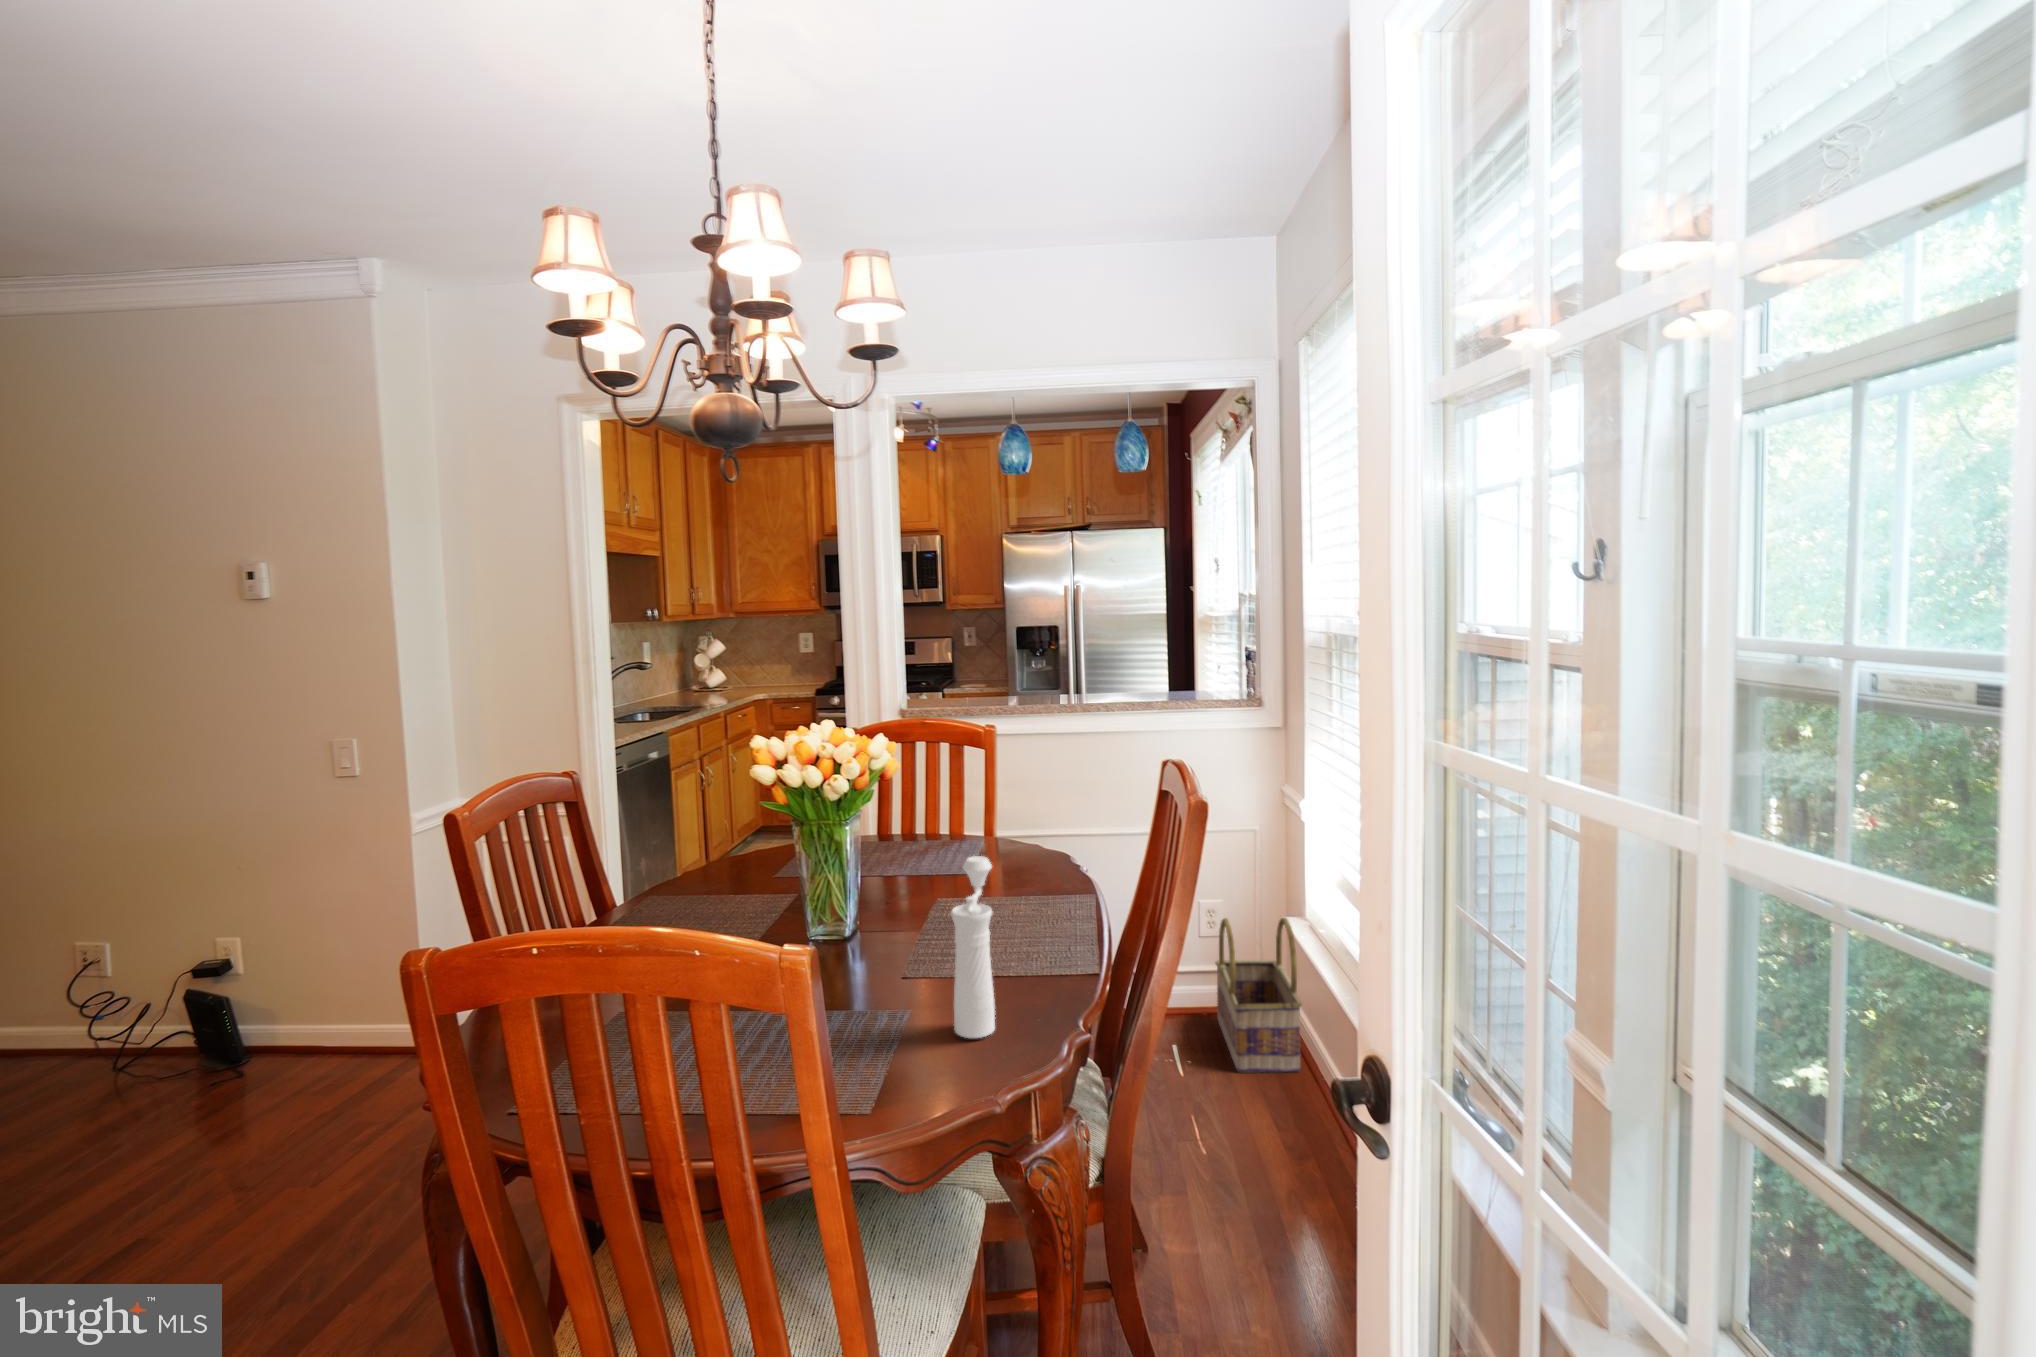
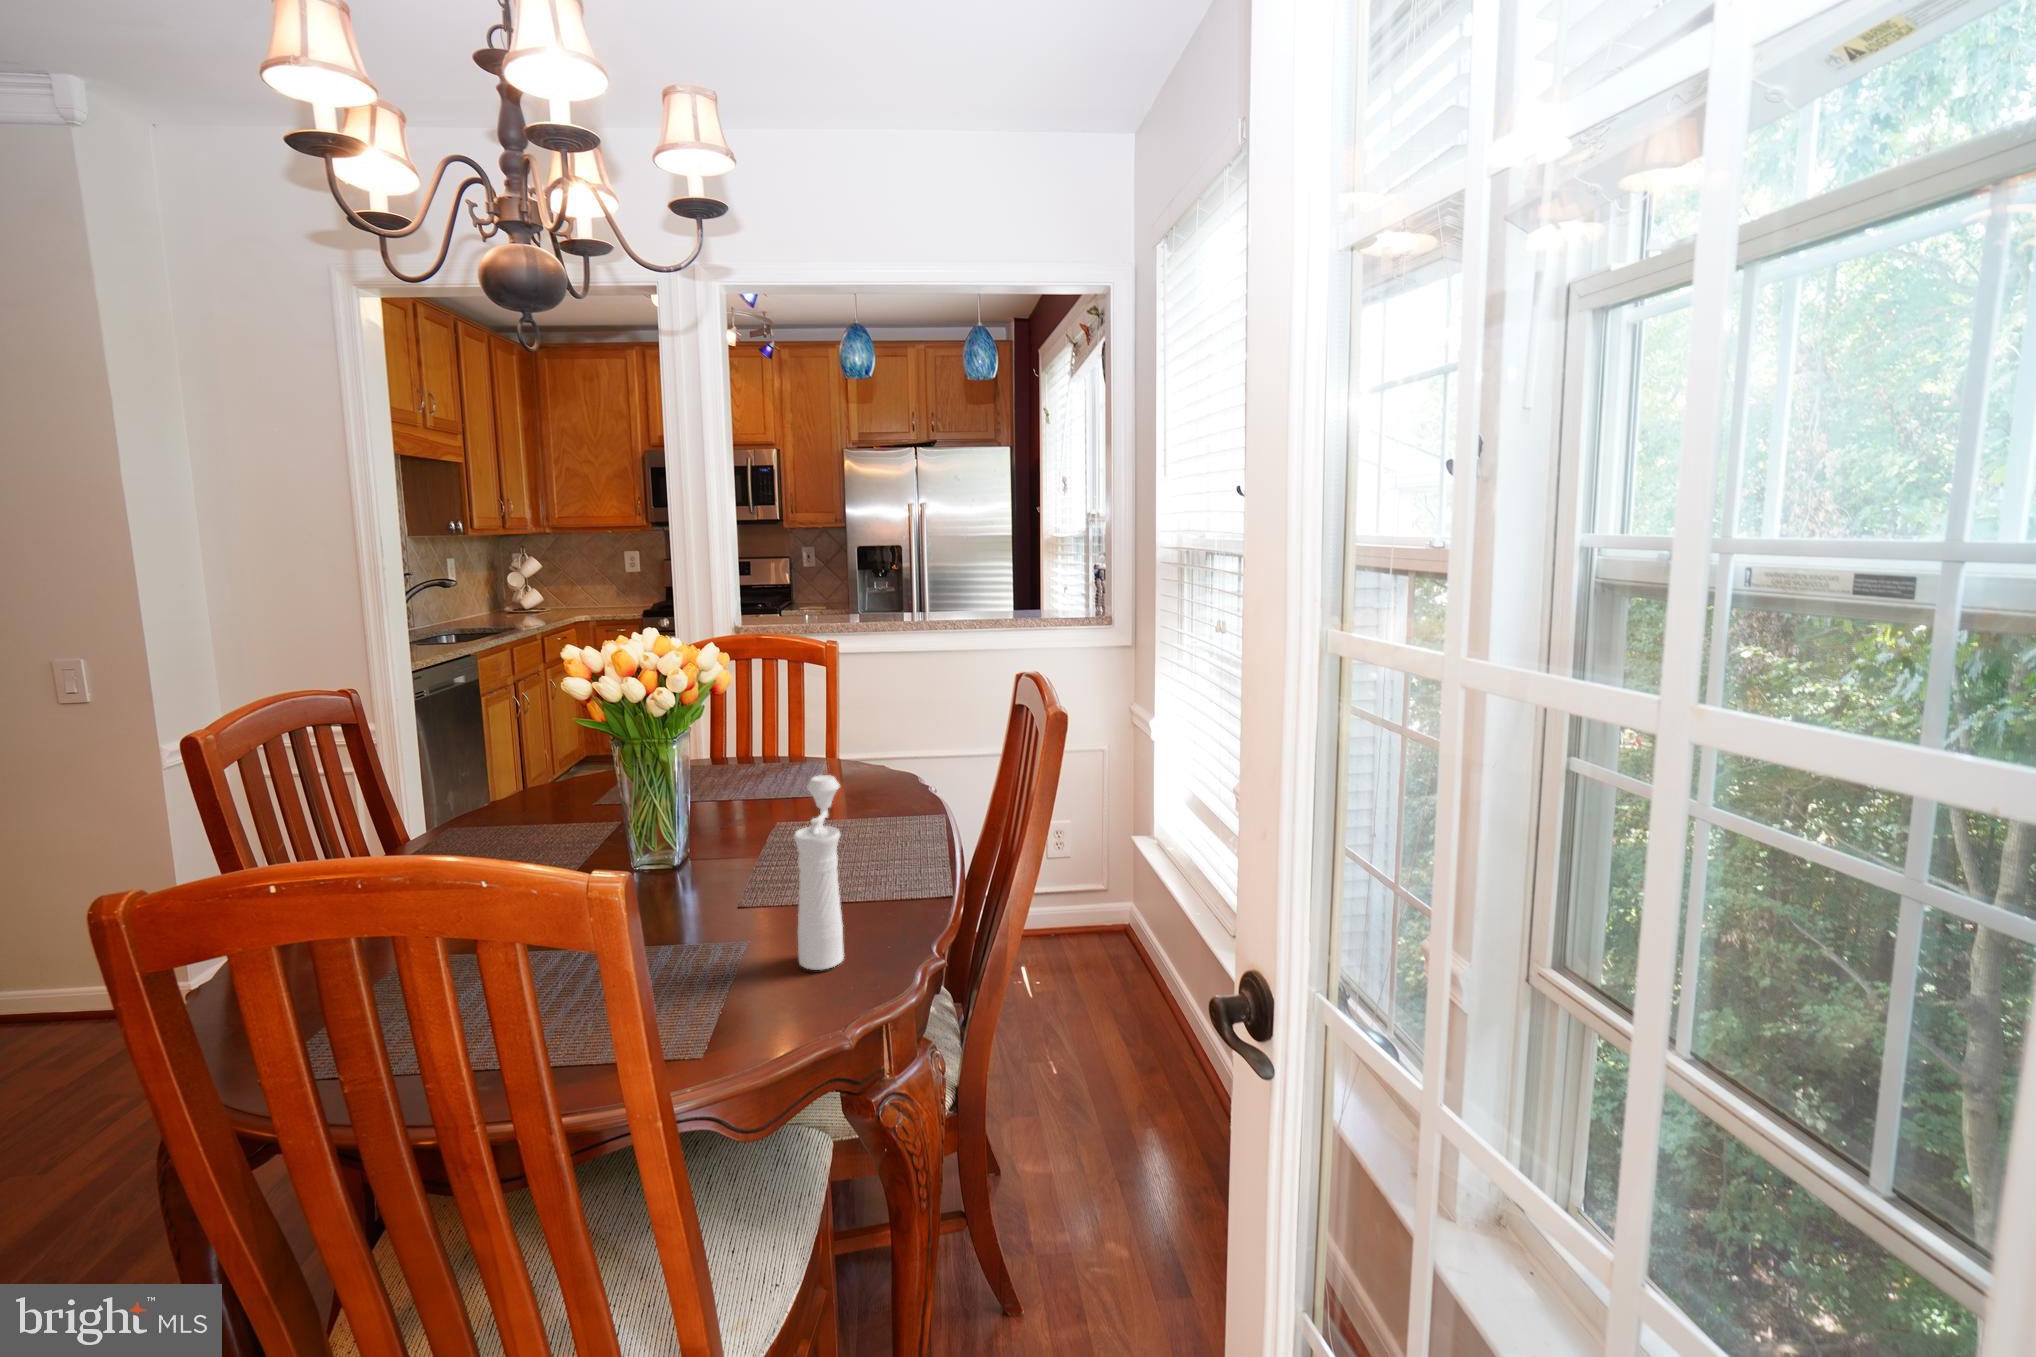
basket: present [1216,917,1302,1072] -> none [1063,834,1147,985]

